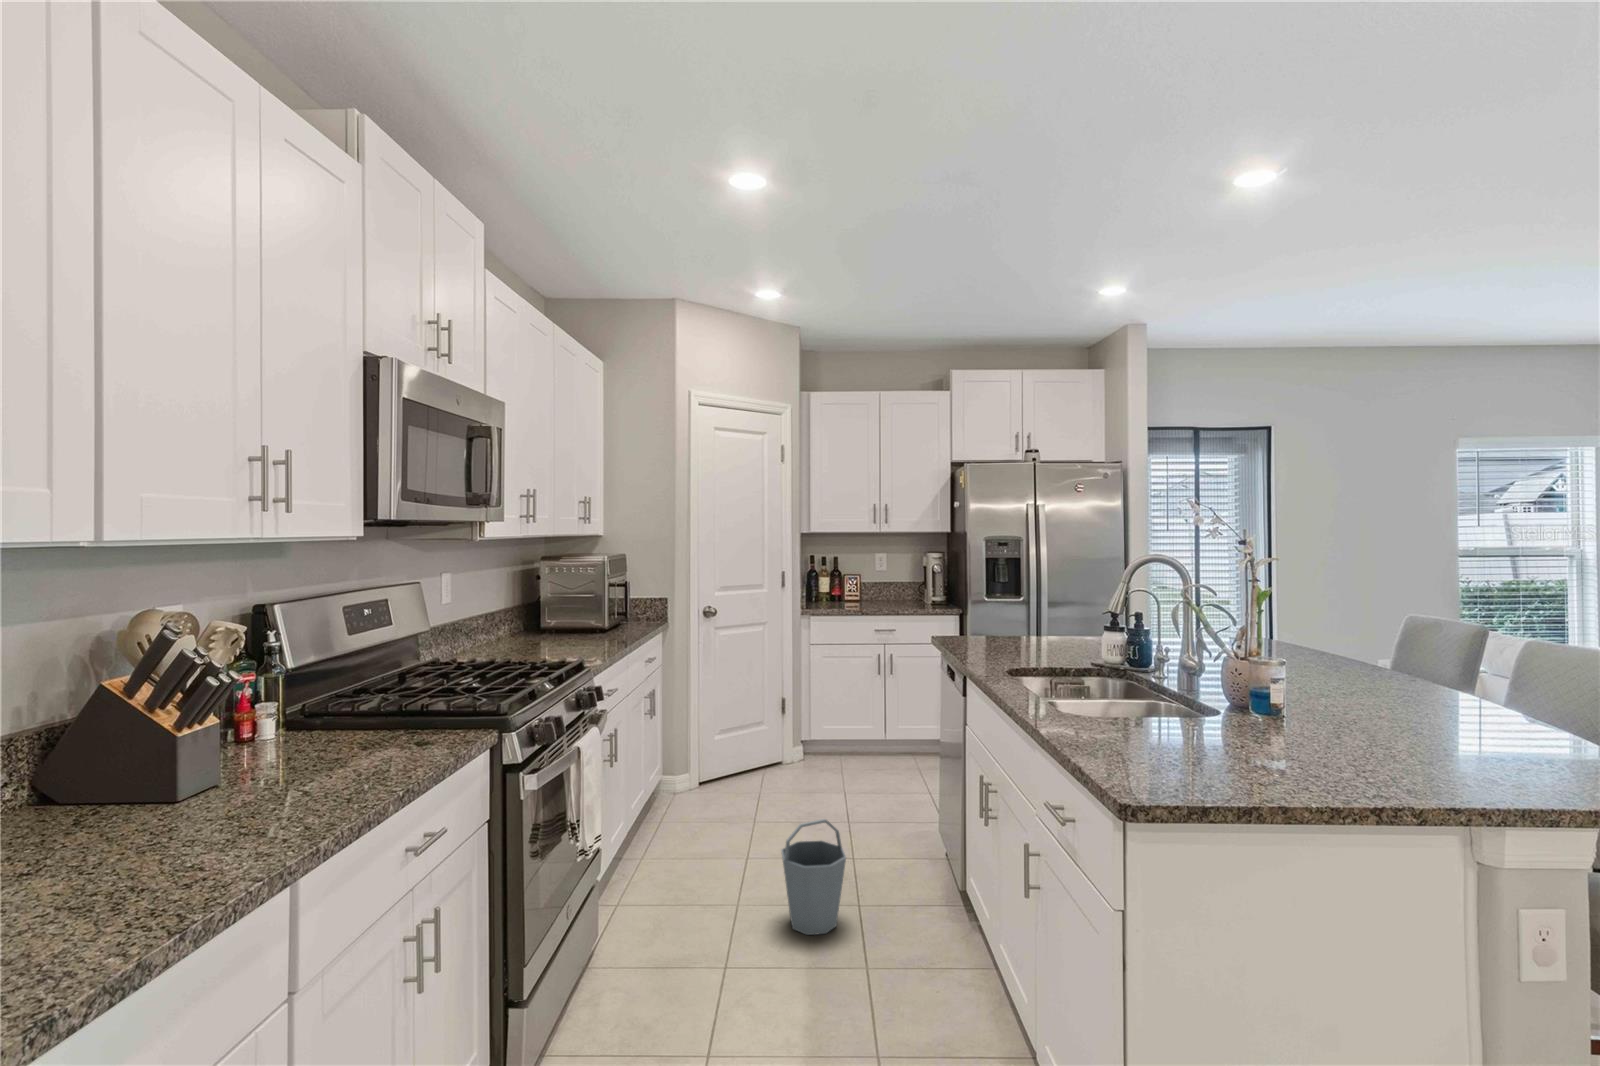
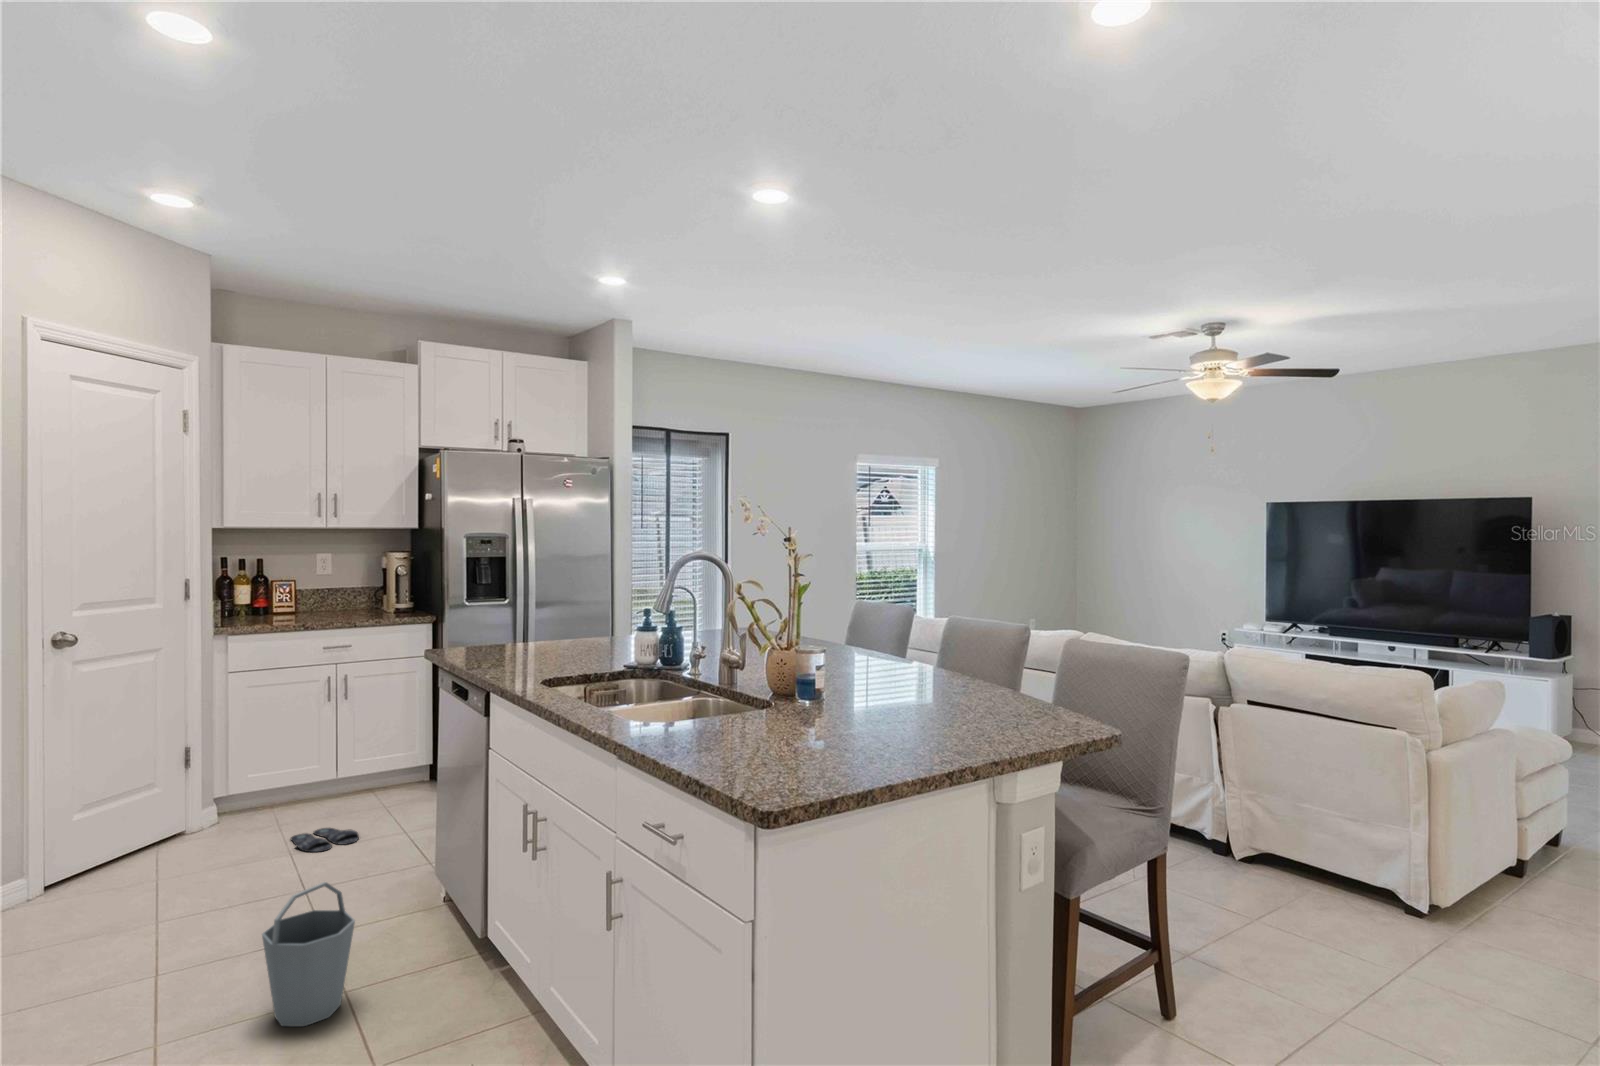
slippers: none [845,776,892,795] -> present [291,828,359,852]

